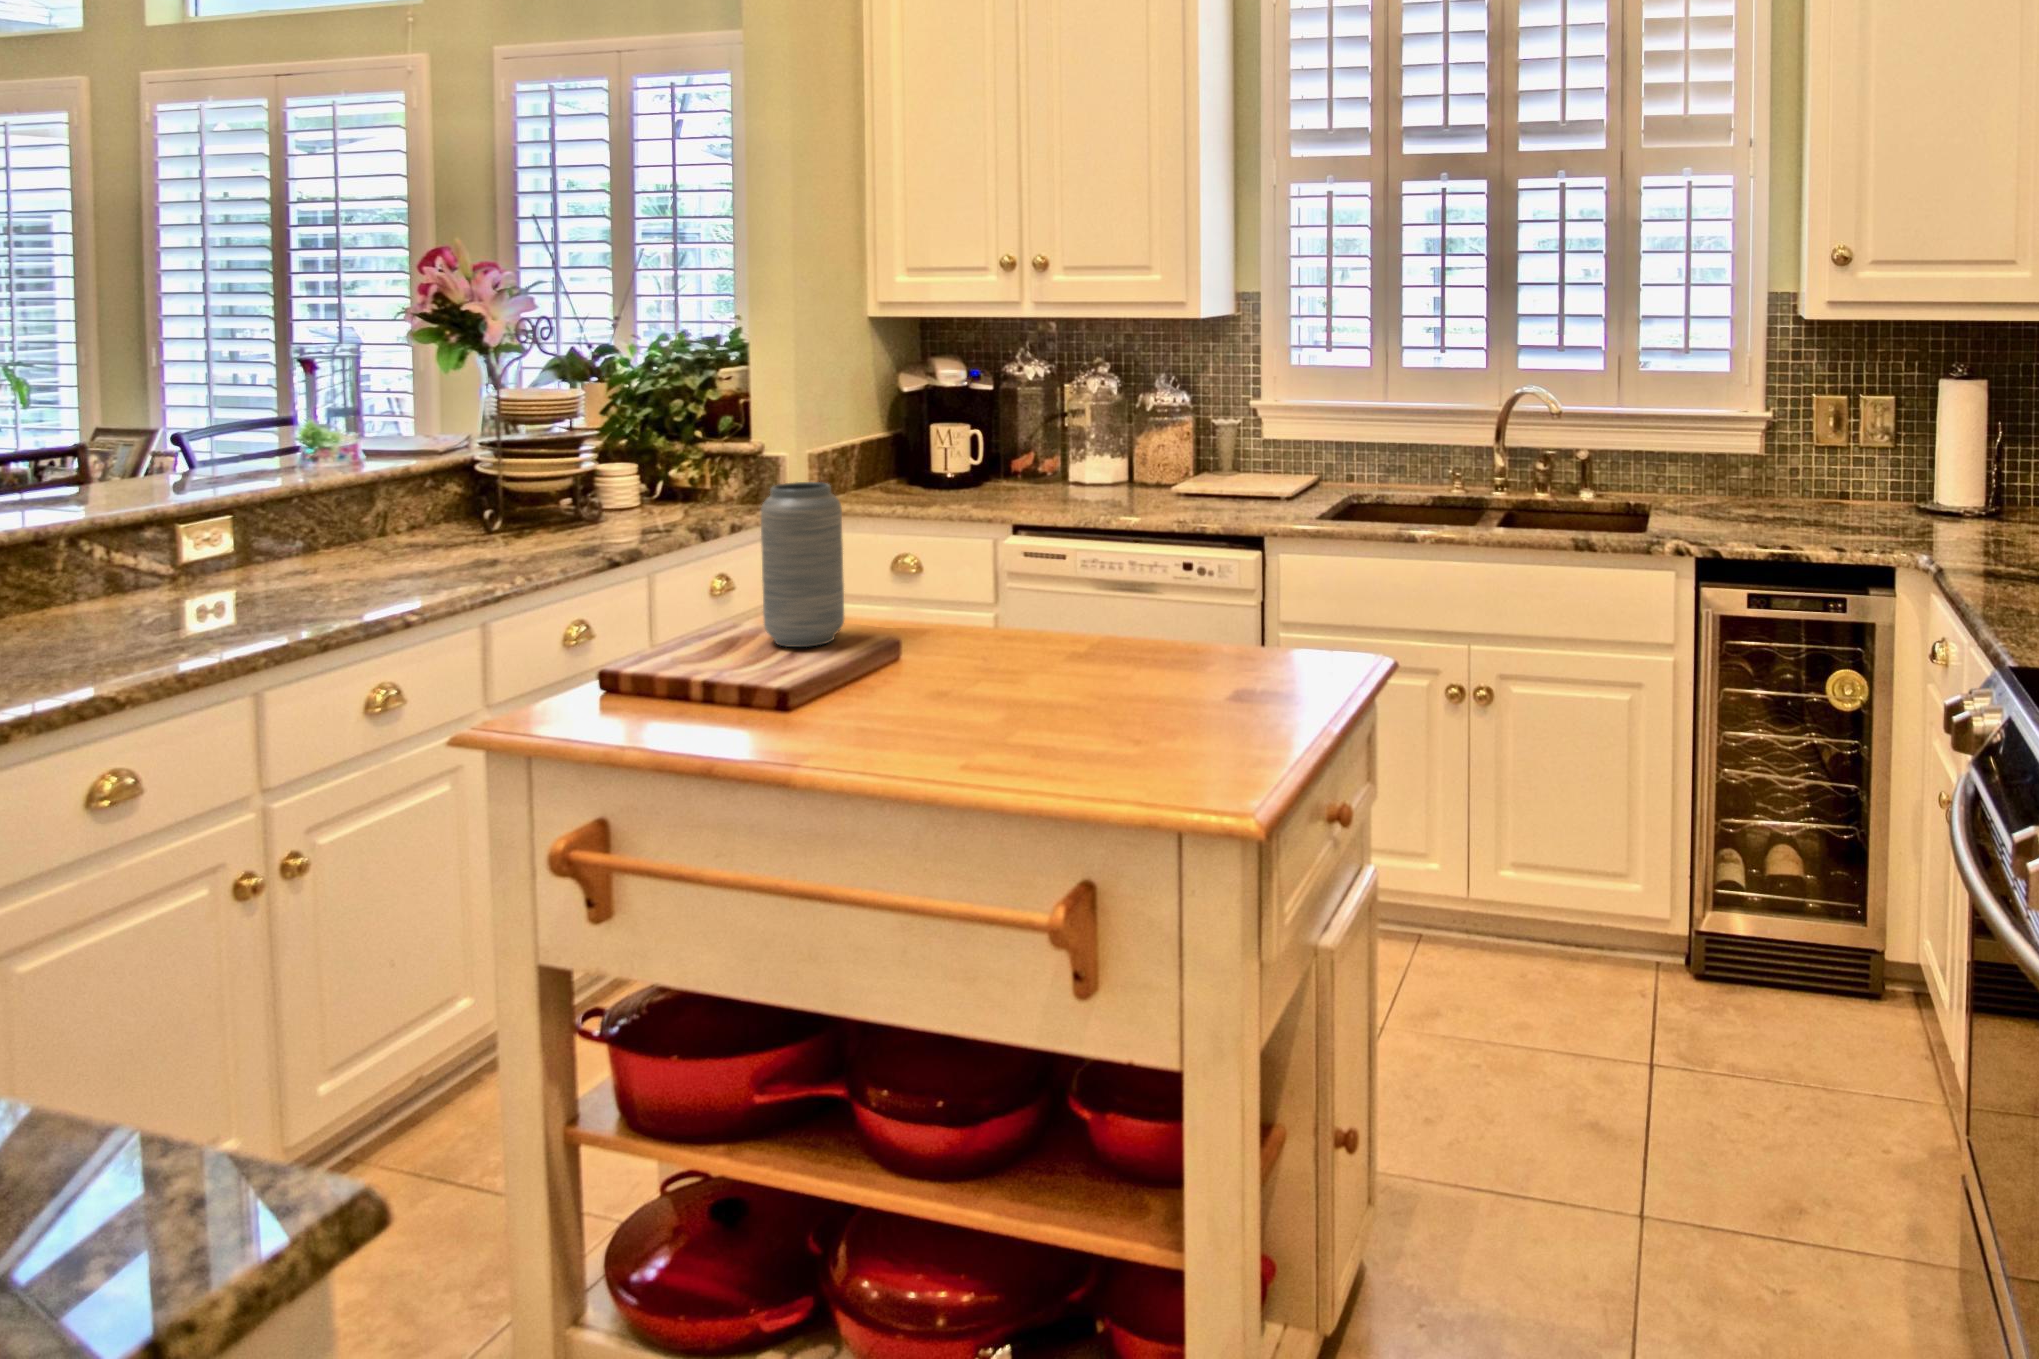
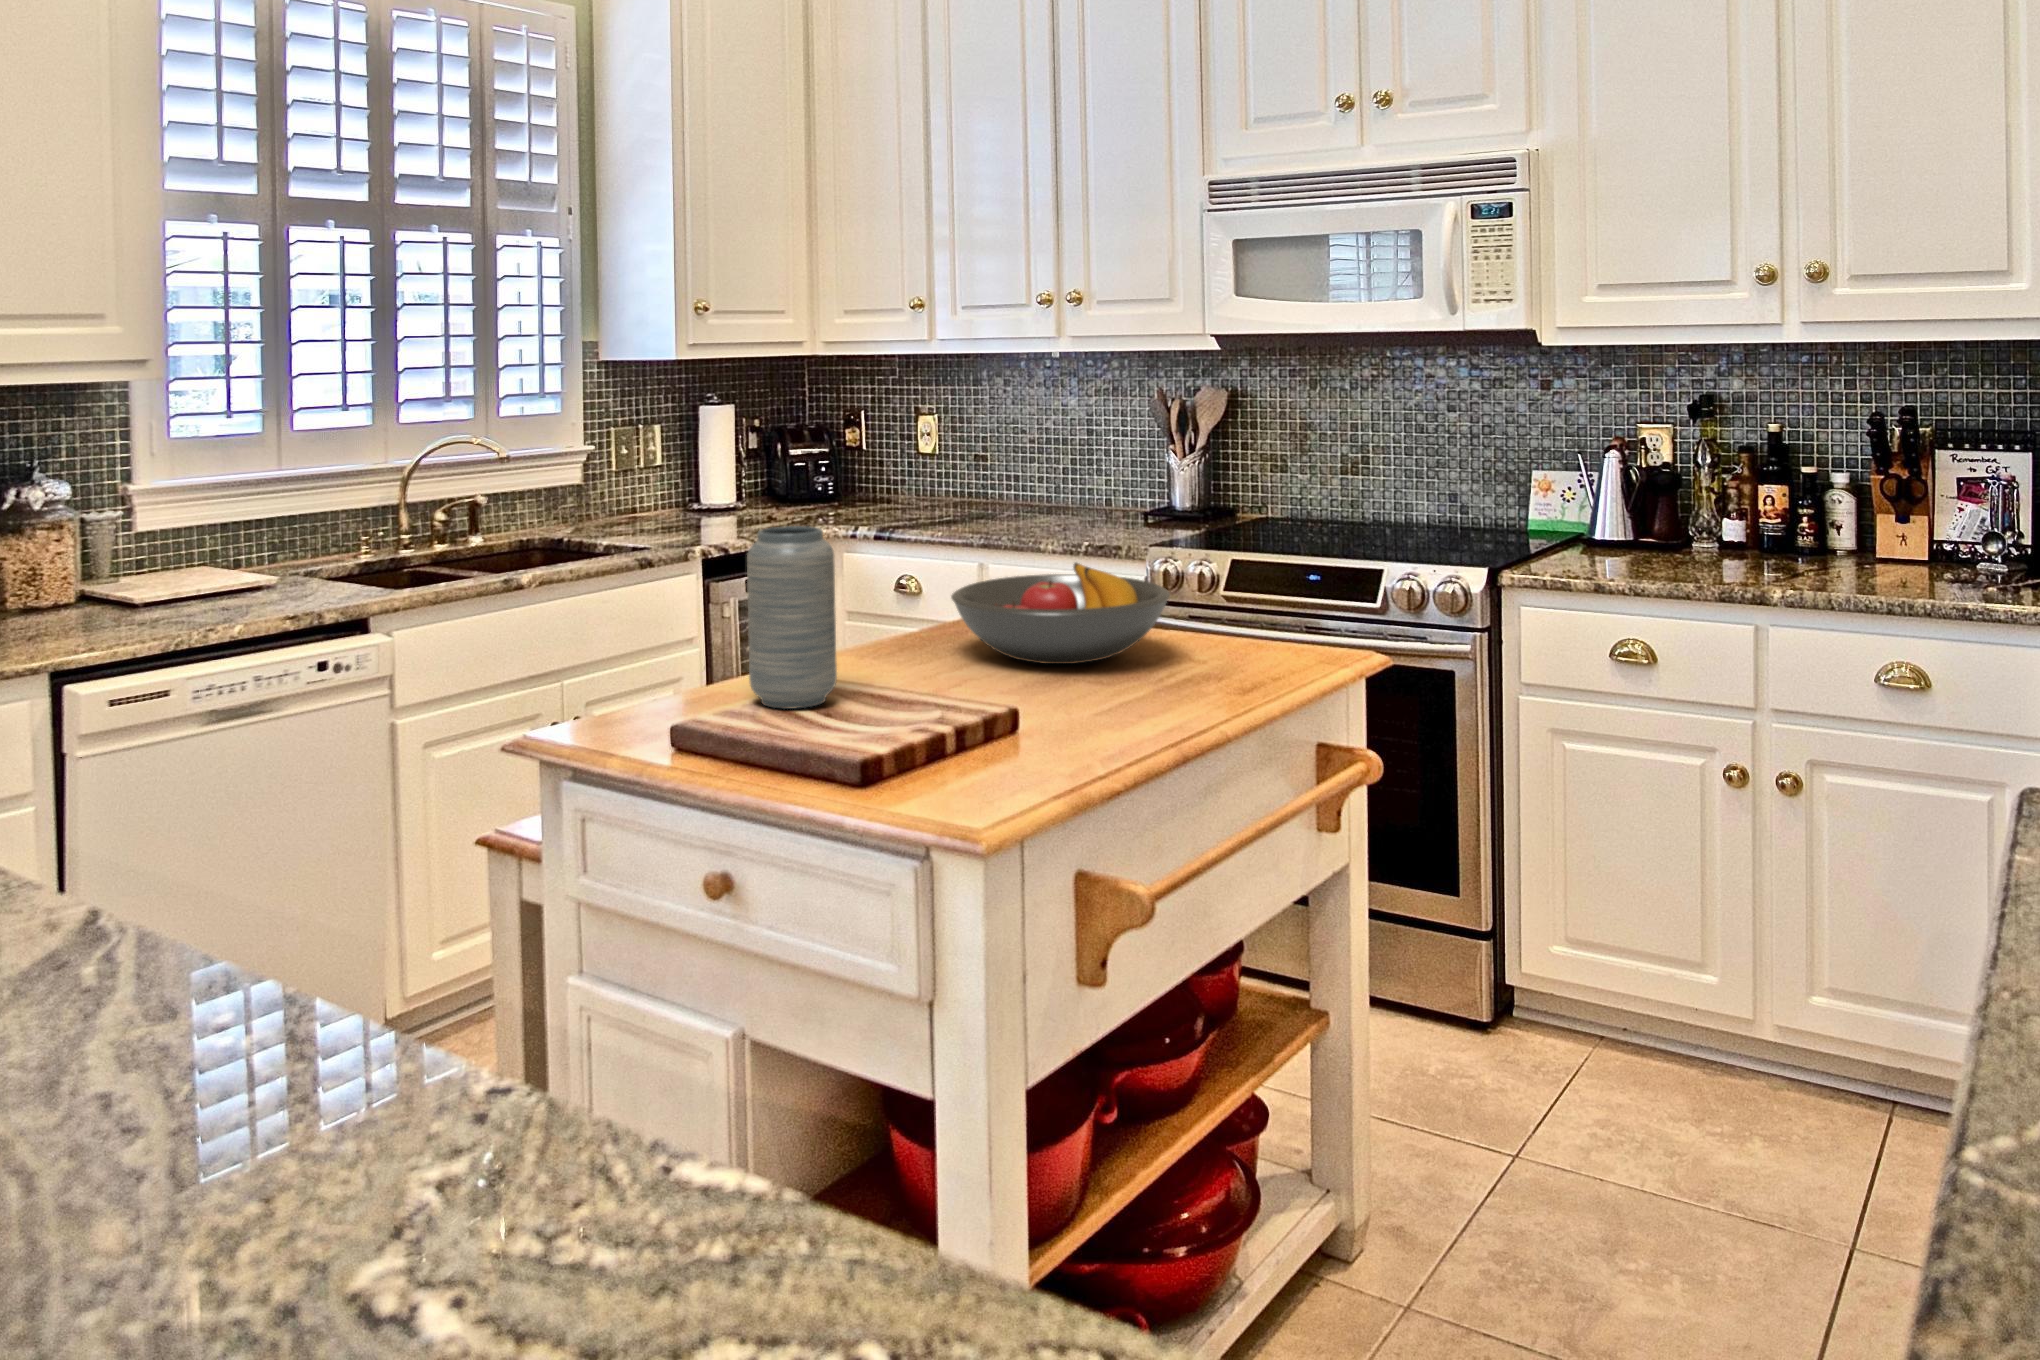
fruit bowl: none [952,596,1222,709] -> present [951,563,1170,664]

